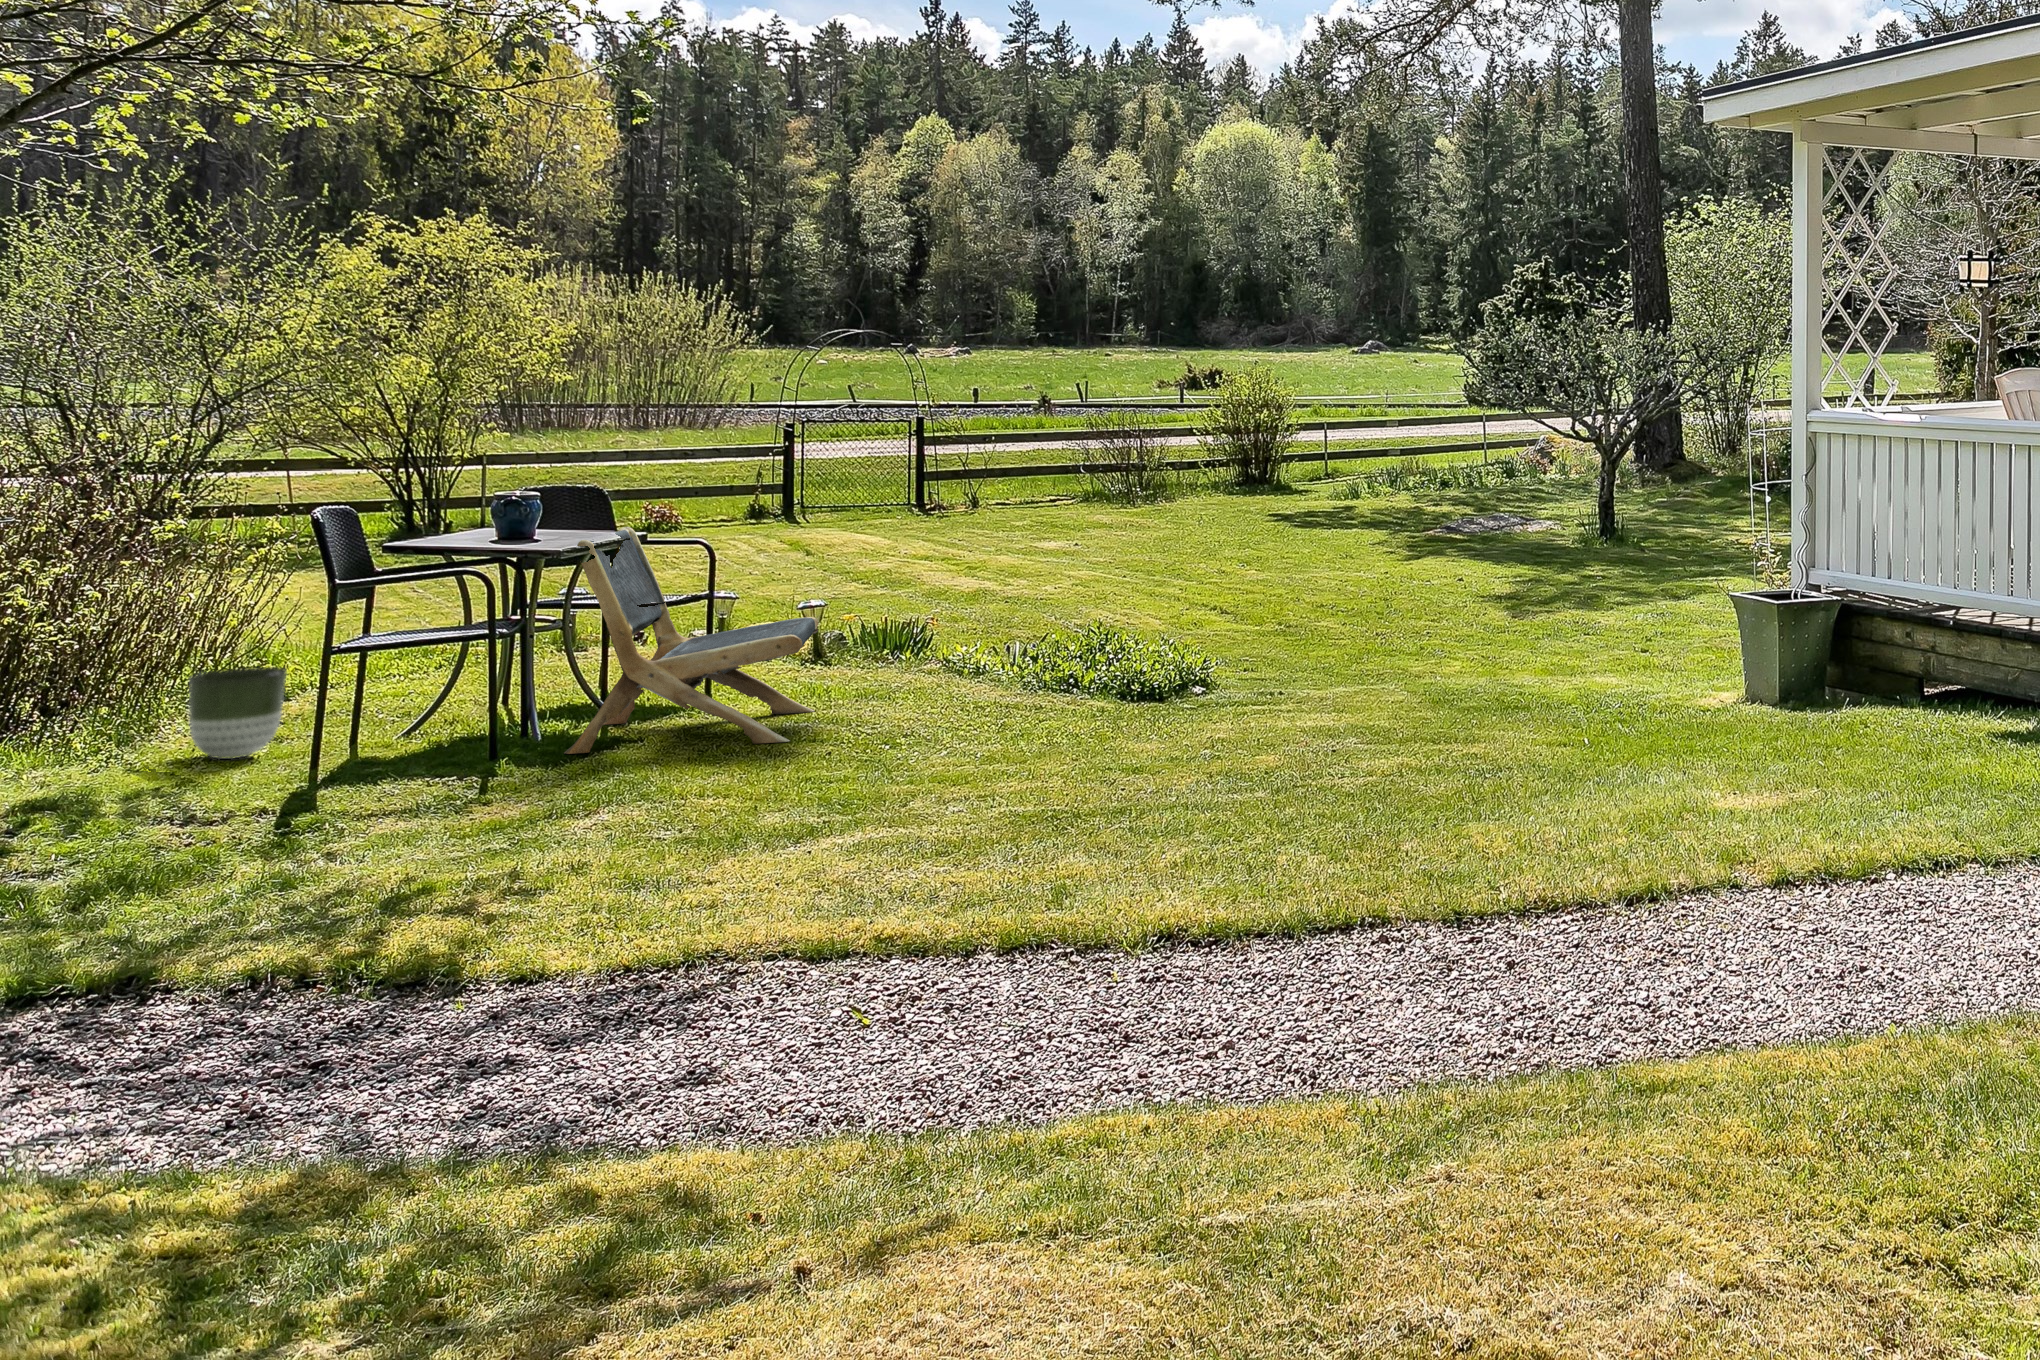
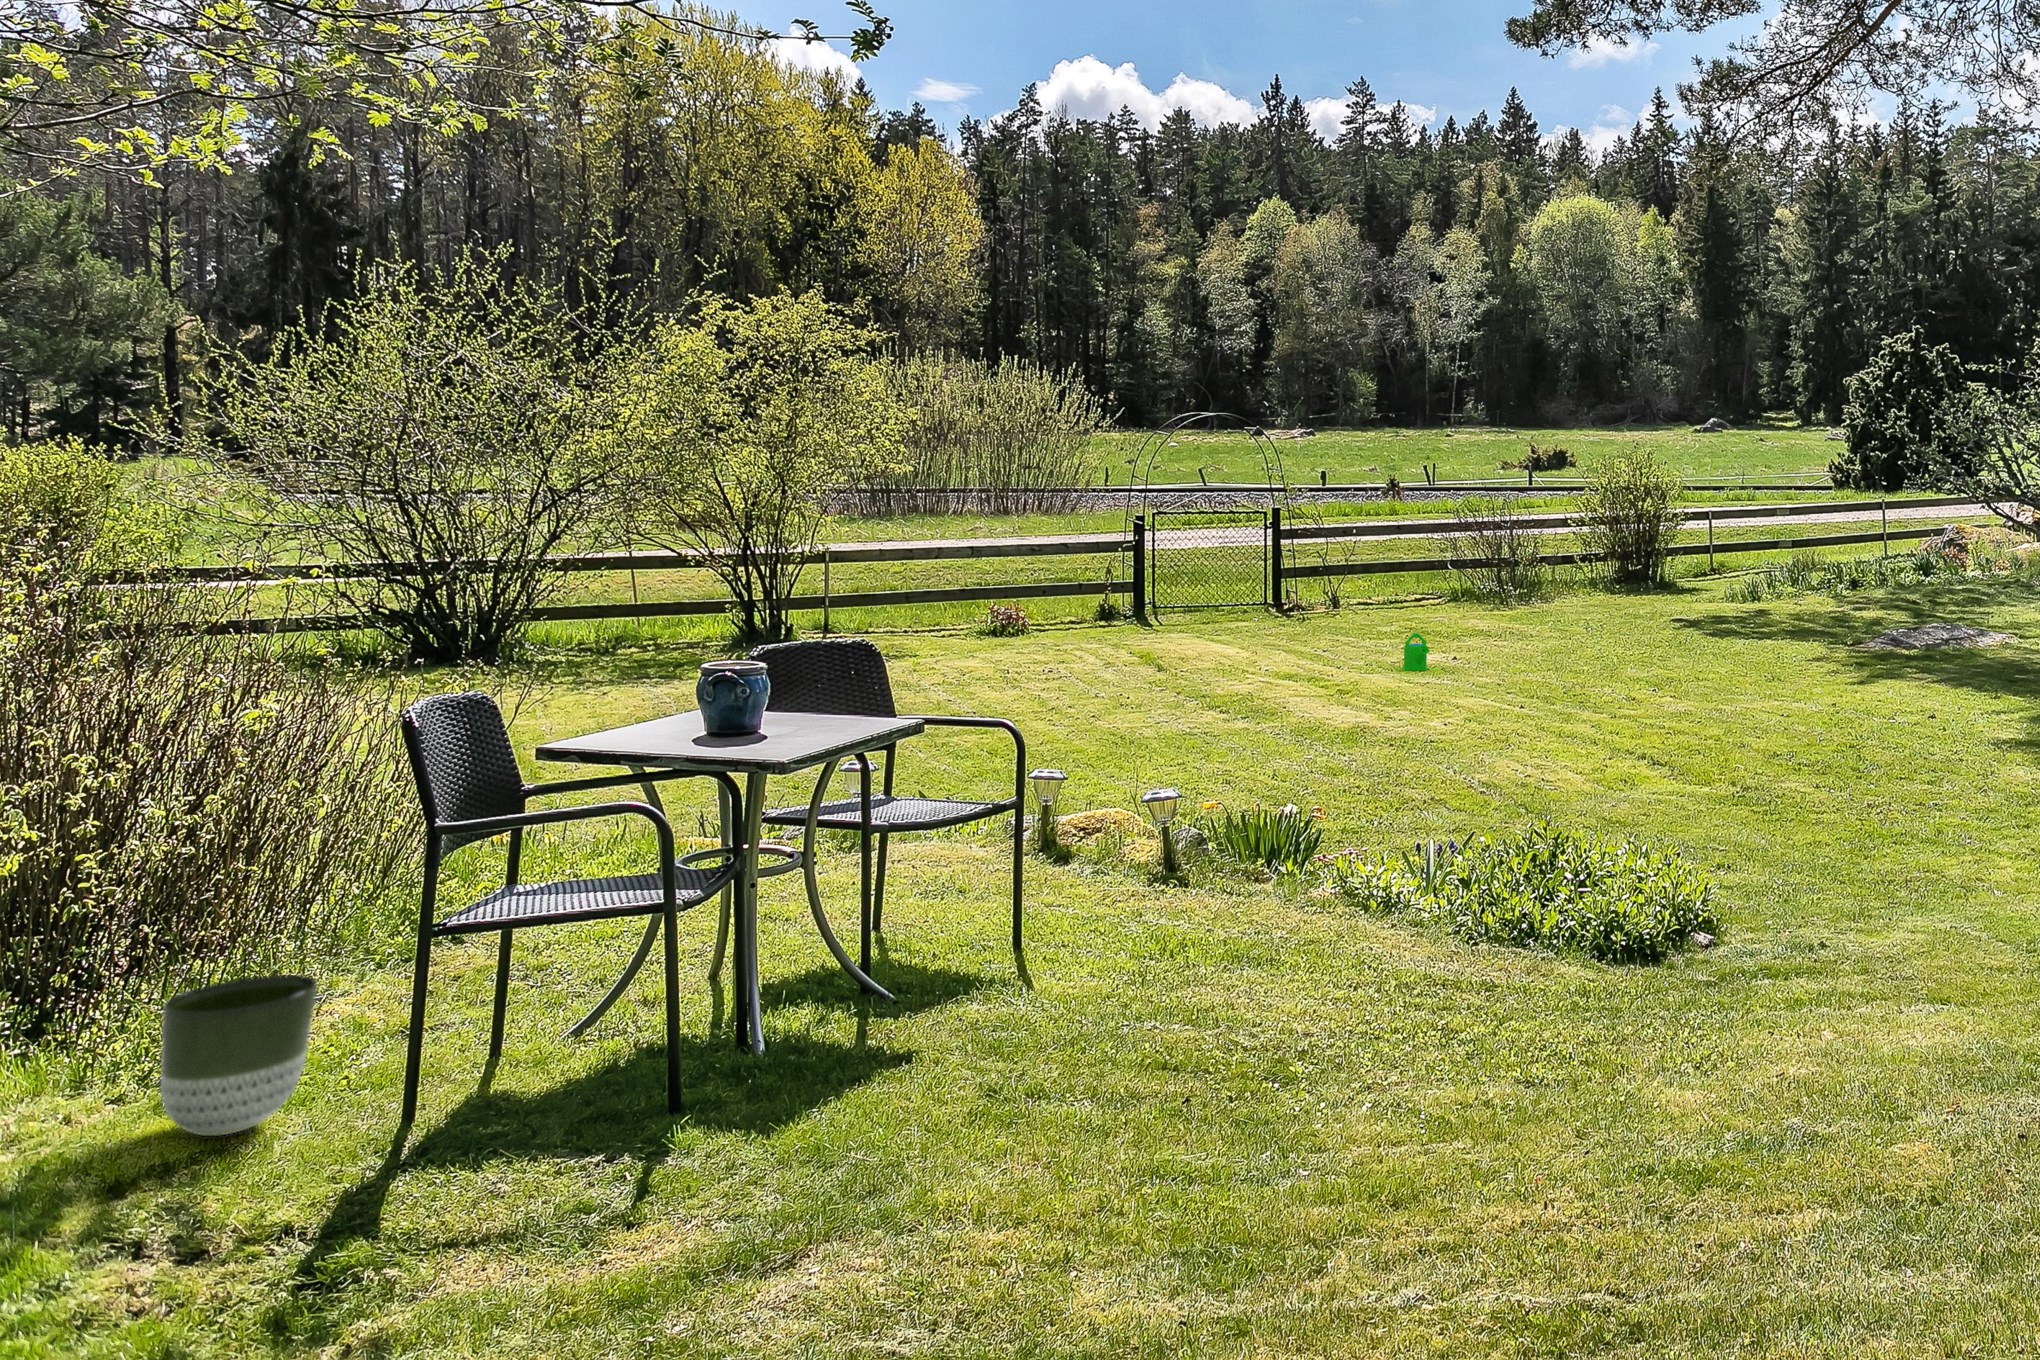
watering can: none [1040,514,1064,545] -> present [1402,633,1429,671]
lounge chair: present [564,527,818,754] -> none [722,733,1112,1122]

